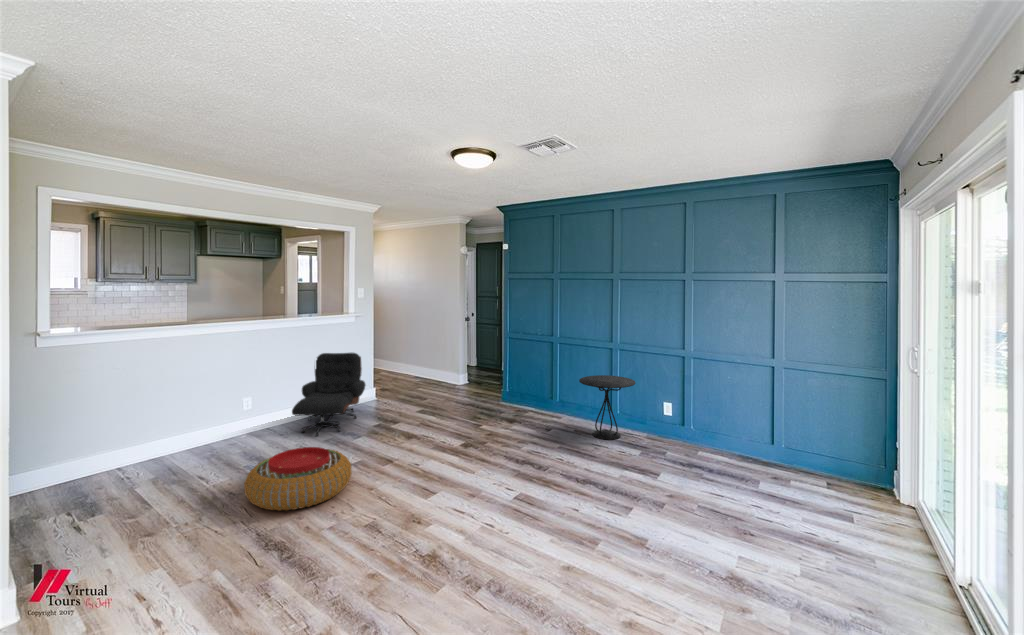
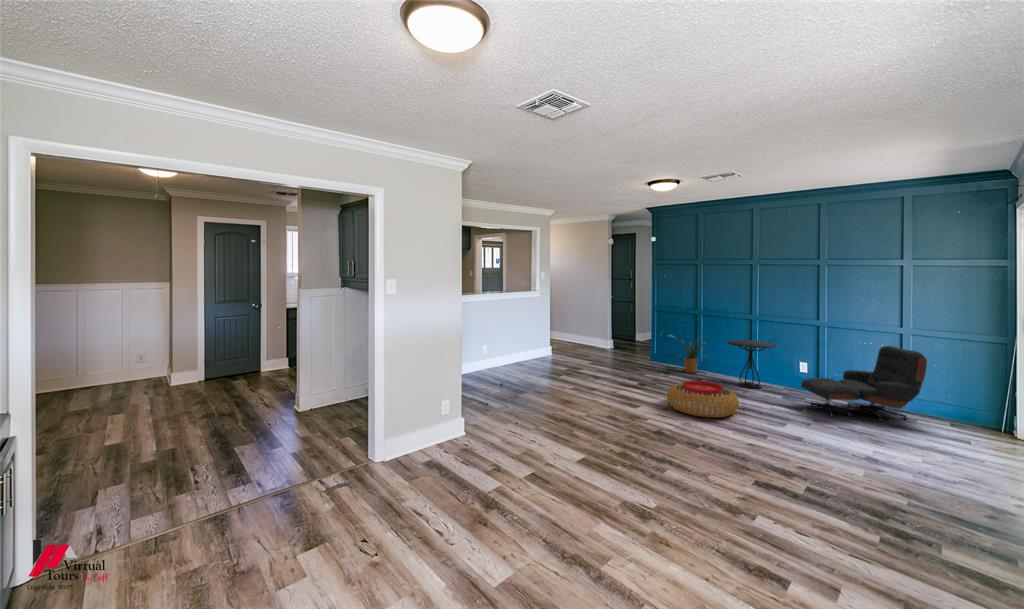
lounge chair: present [292,353,365,436] -> present [801,346,927,421]
house plant: none [521,371,563,418] -> present [681,338,705,373]
pouf: present [244,447,352,511] -> present [667,381,739,418]

